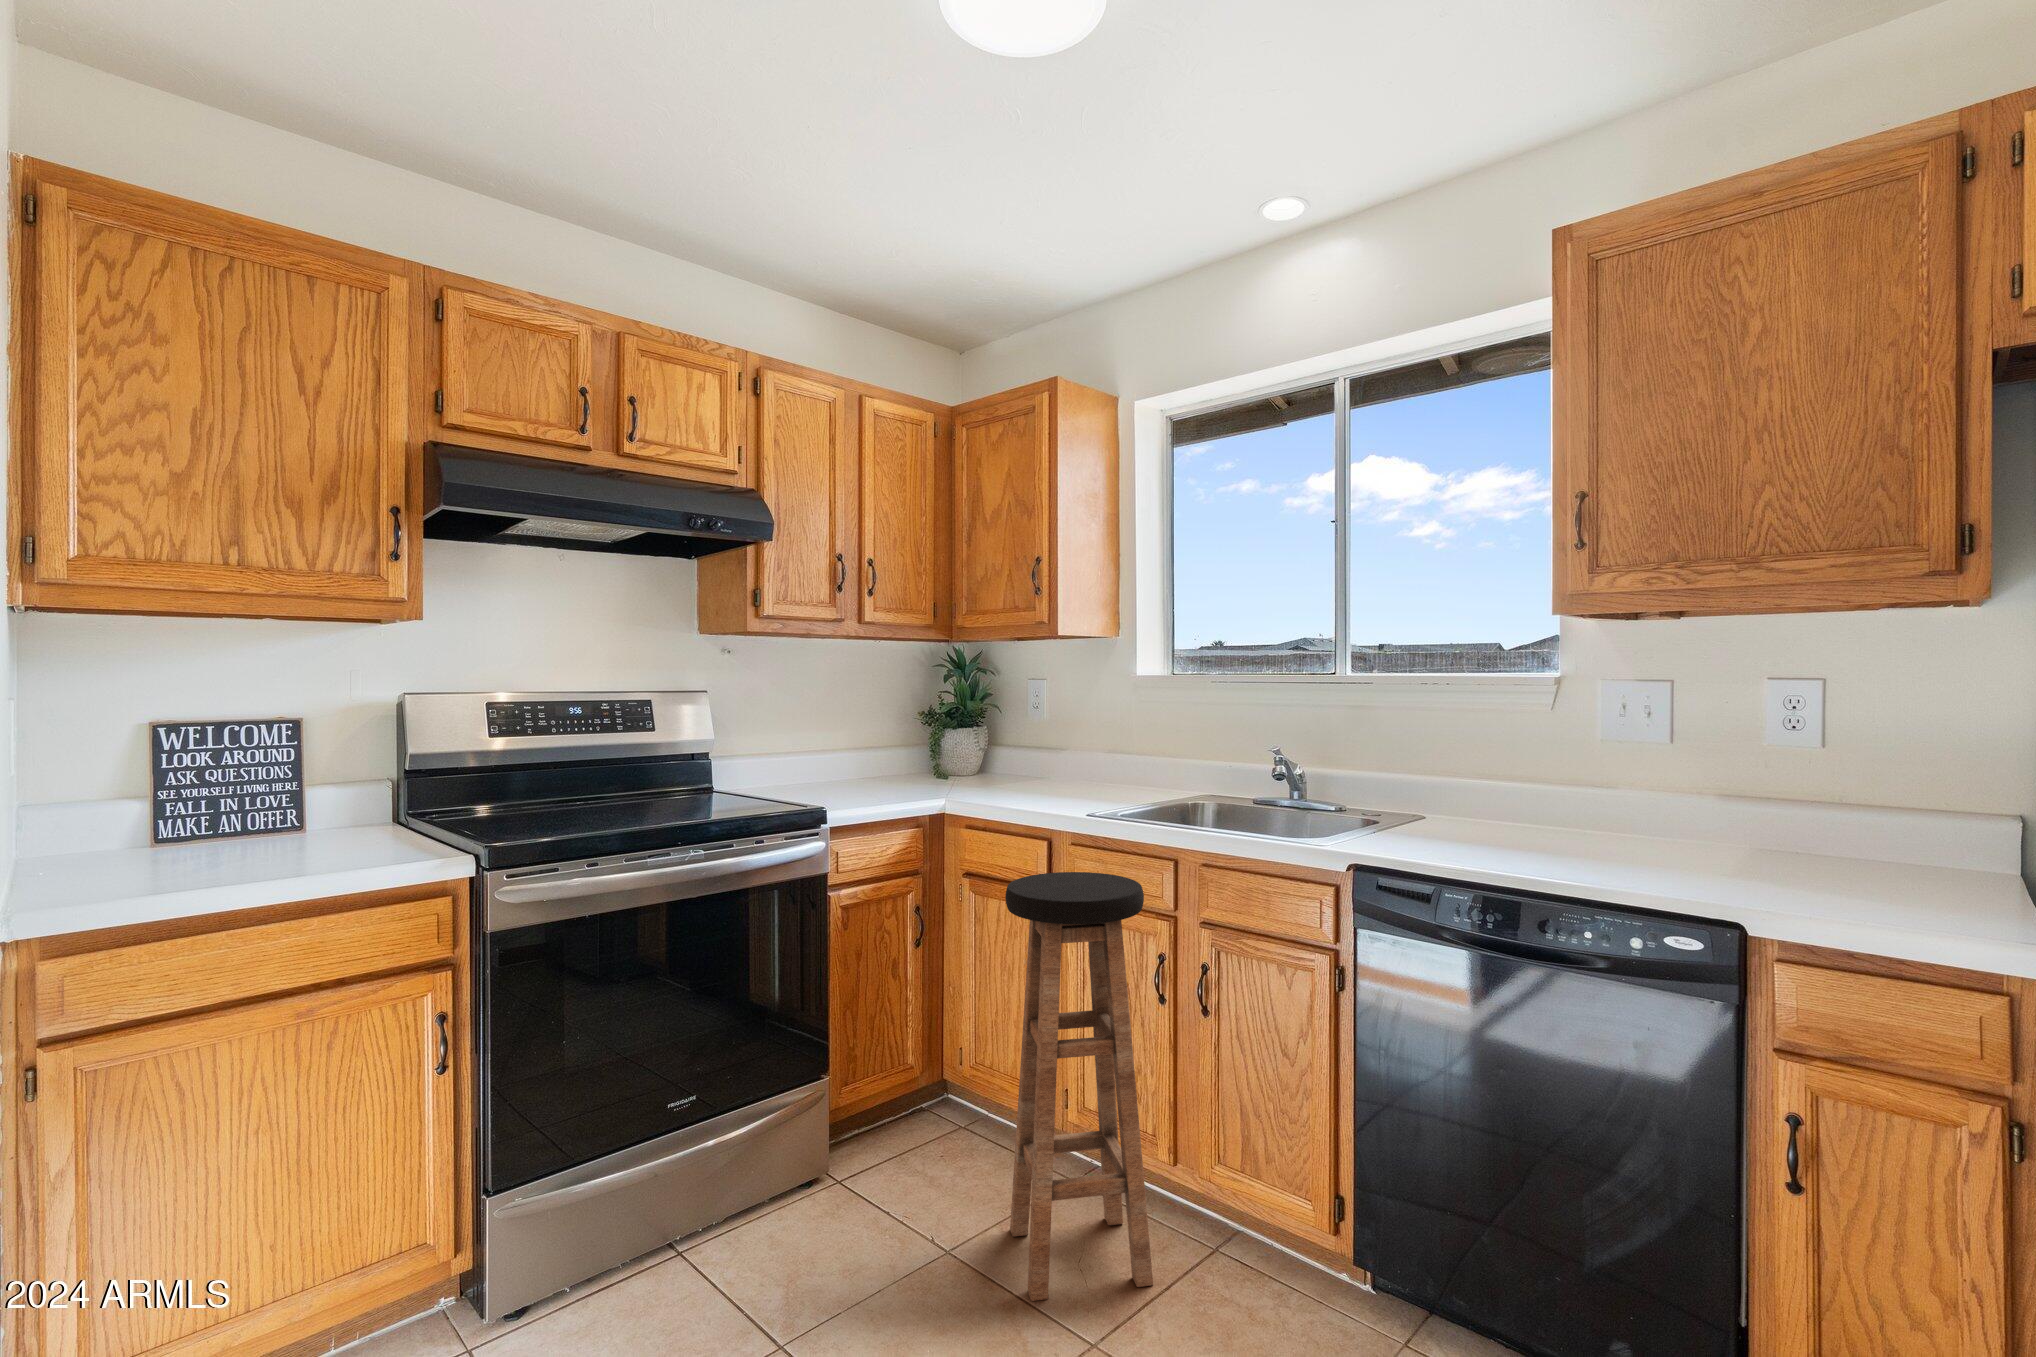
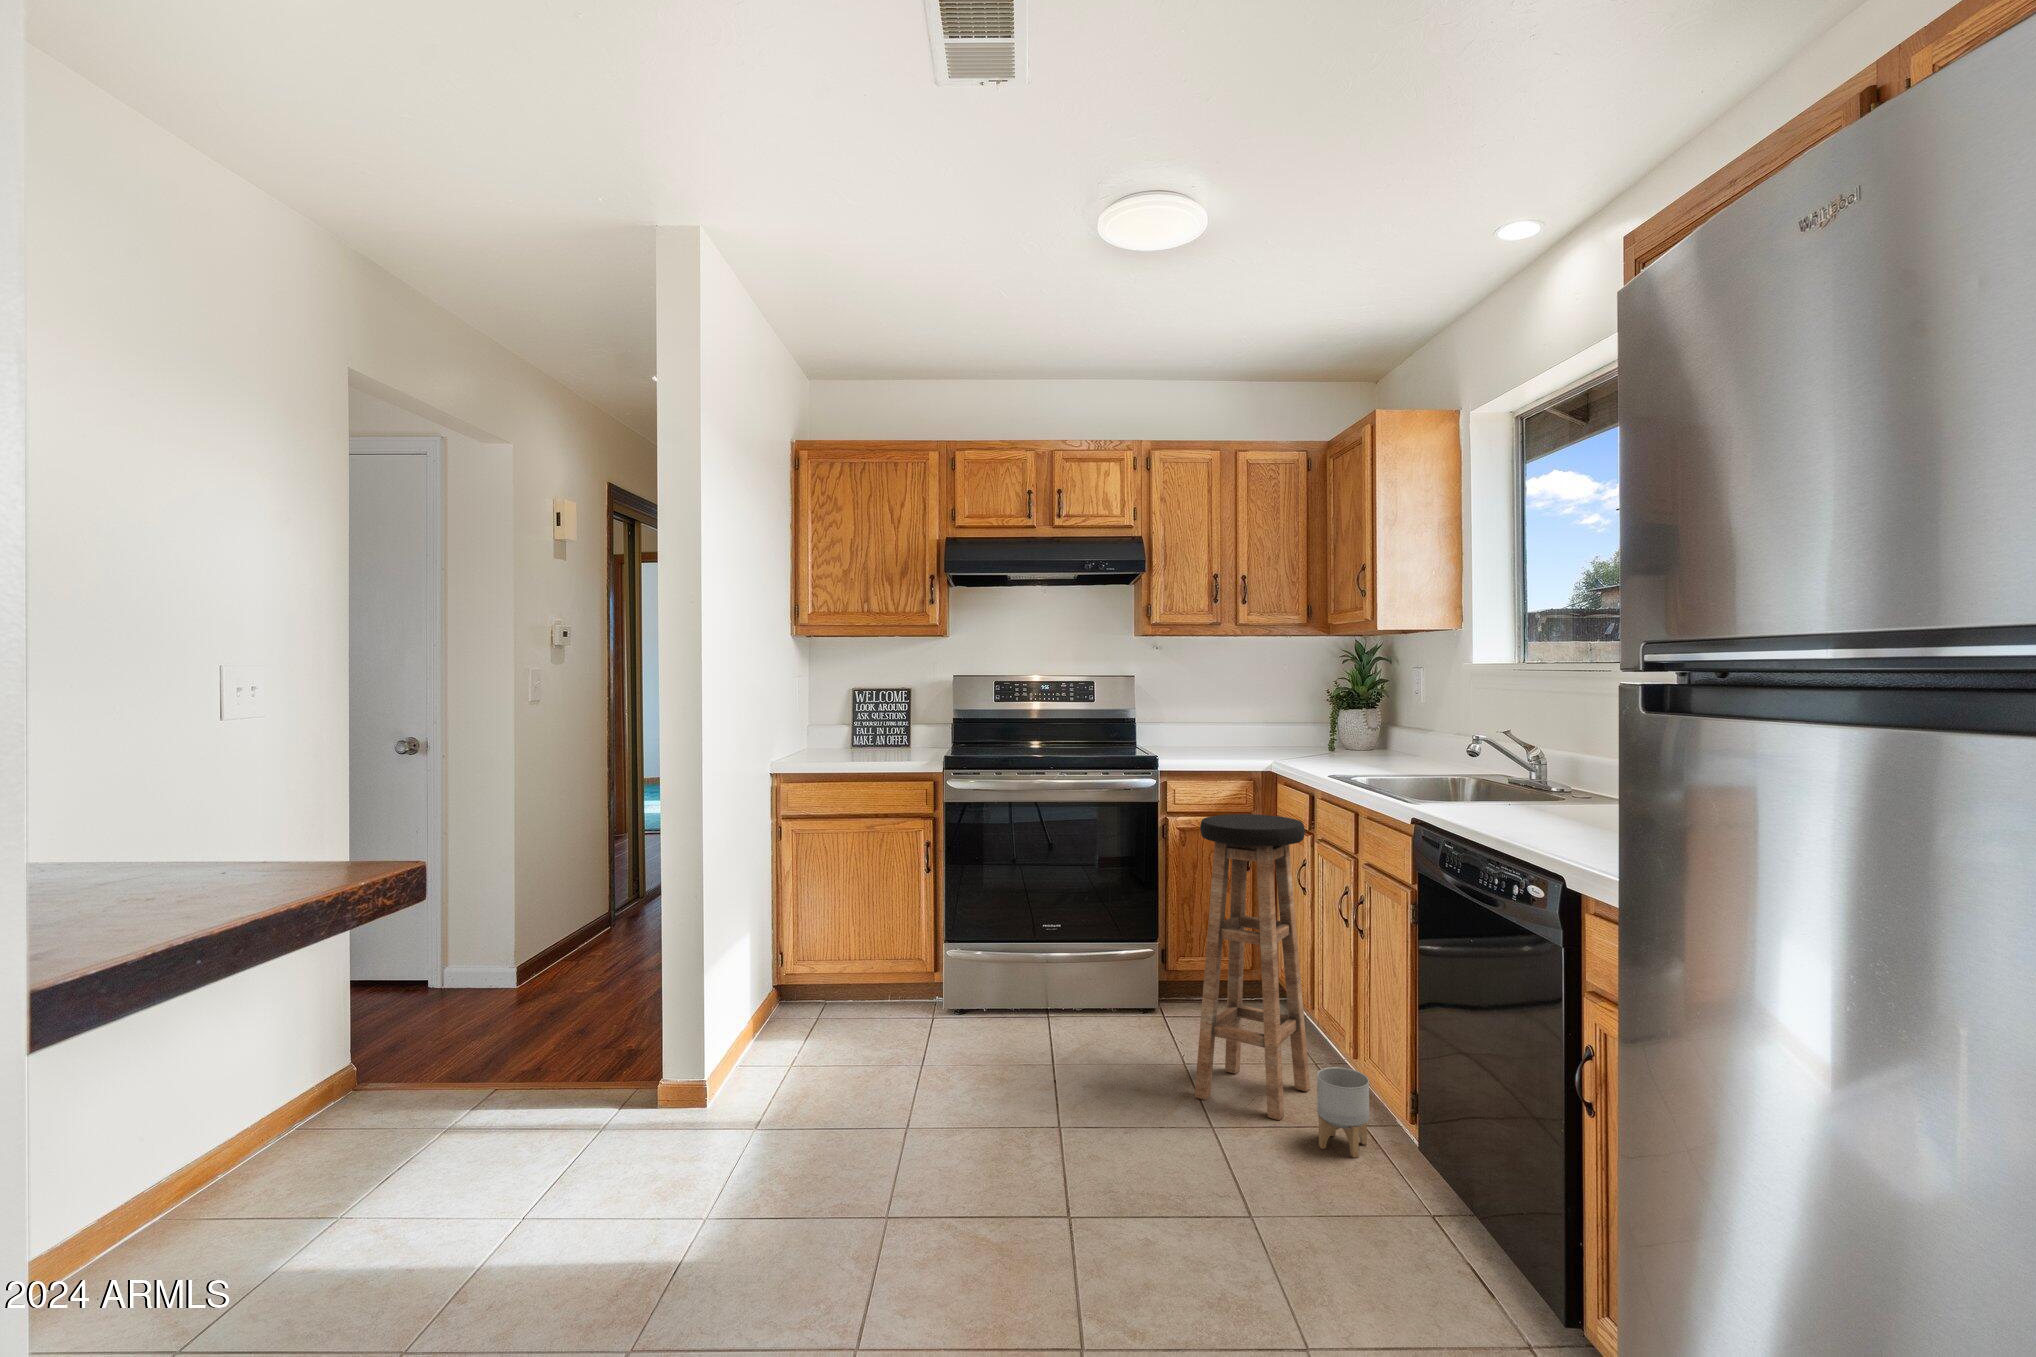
planter: none [1213,1182,1279,1305] -> present [1317,1067,1369,1158]

